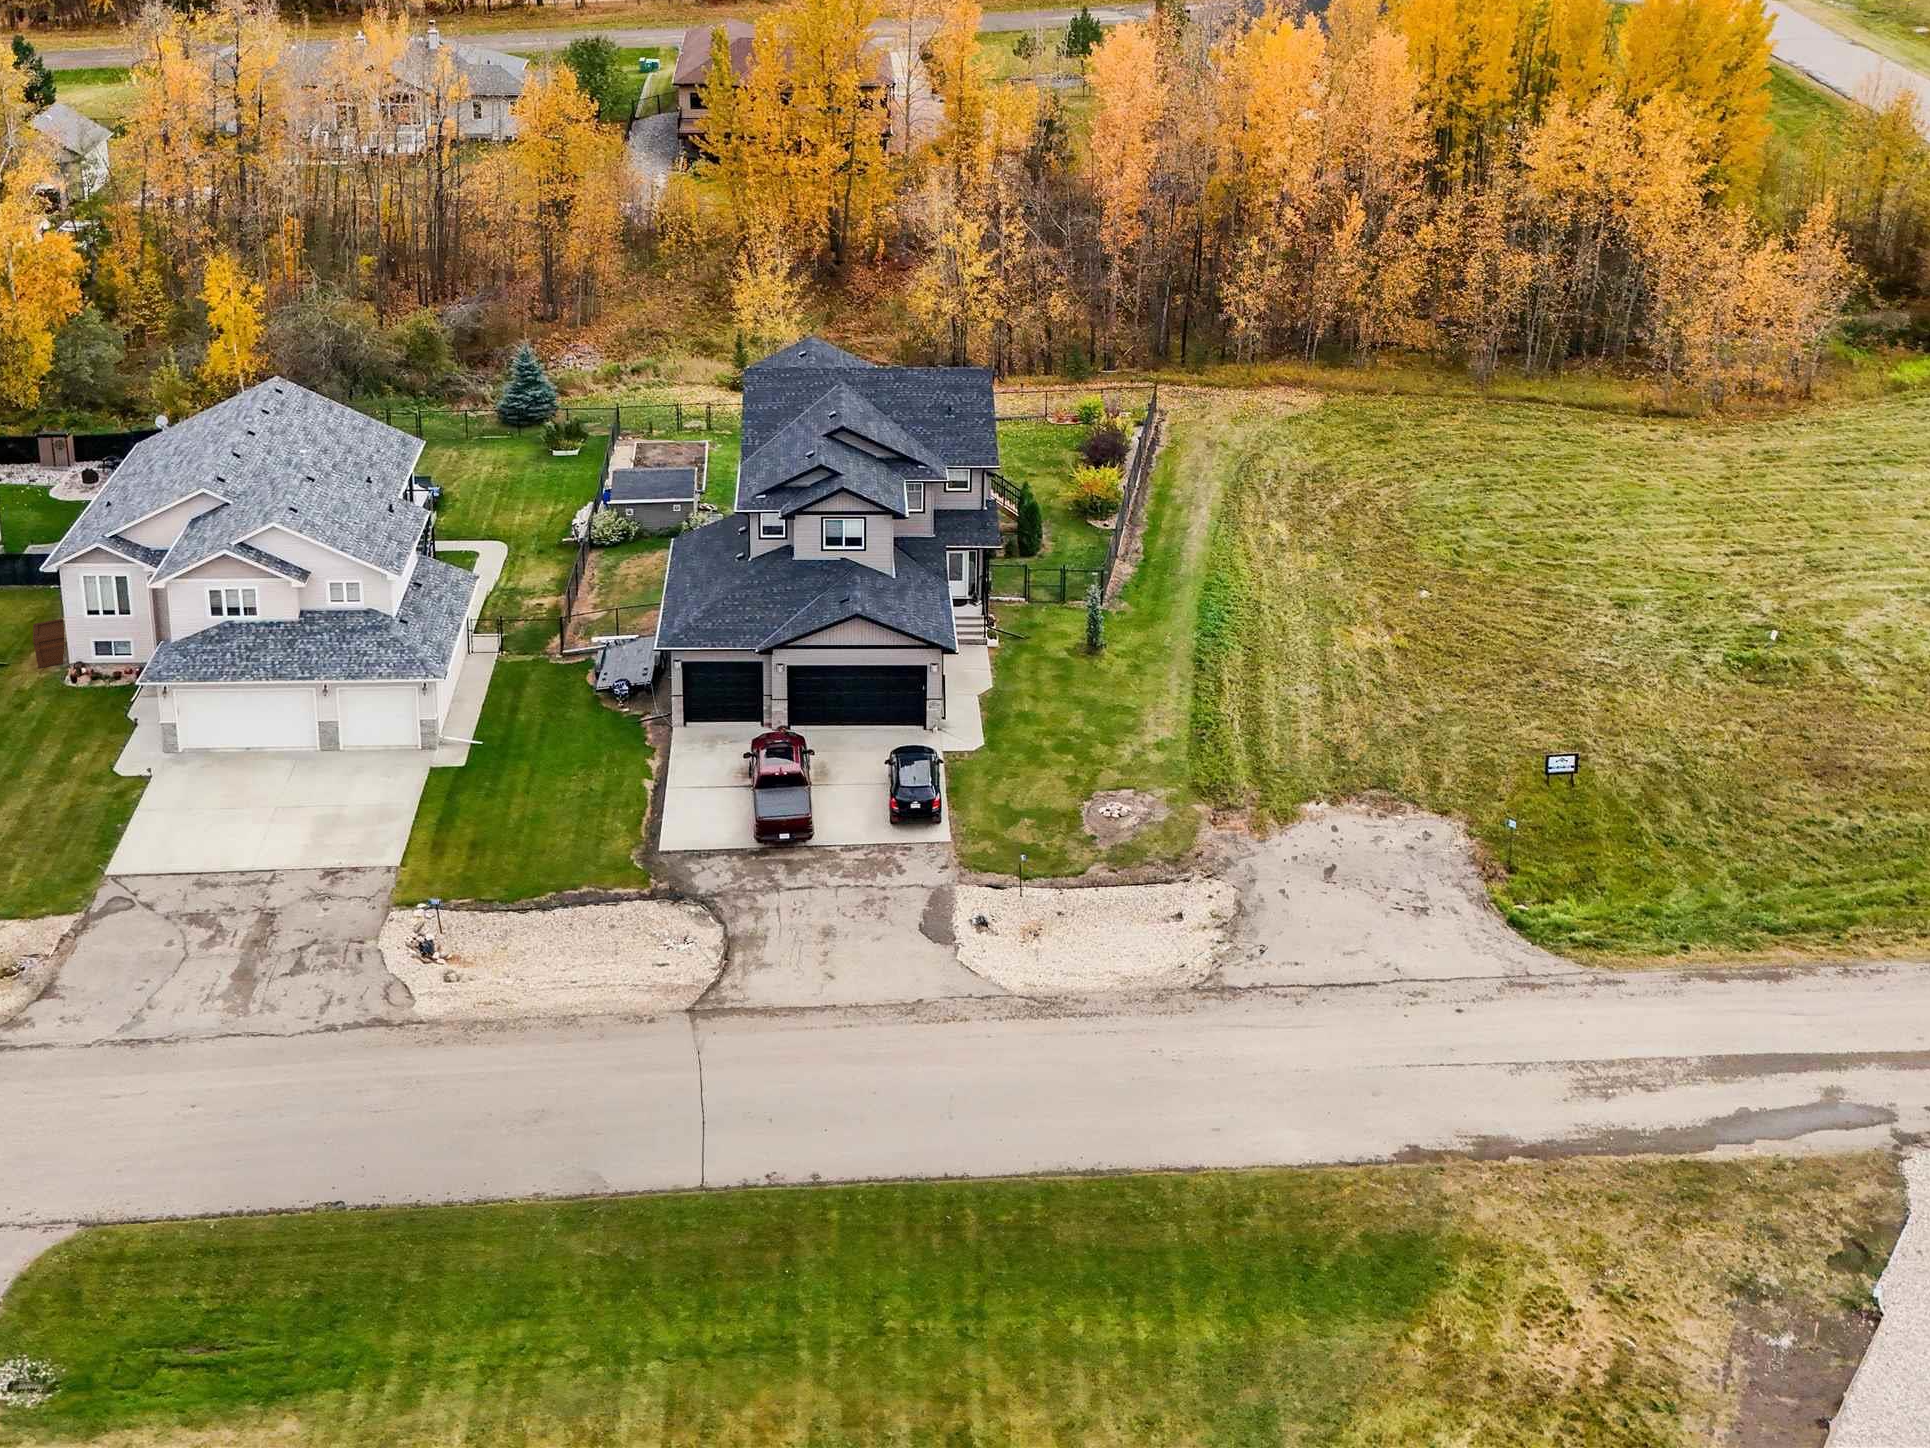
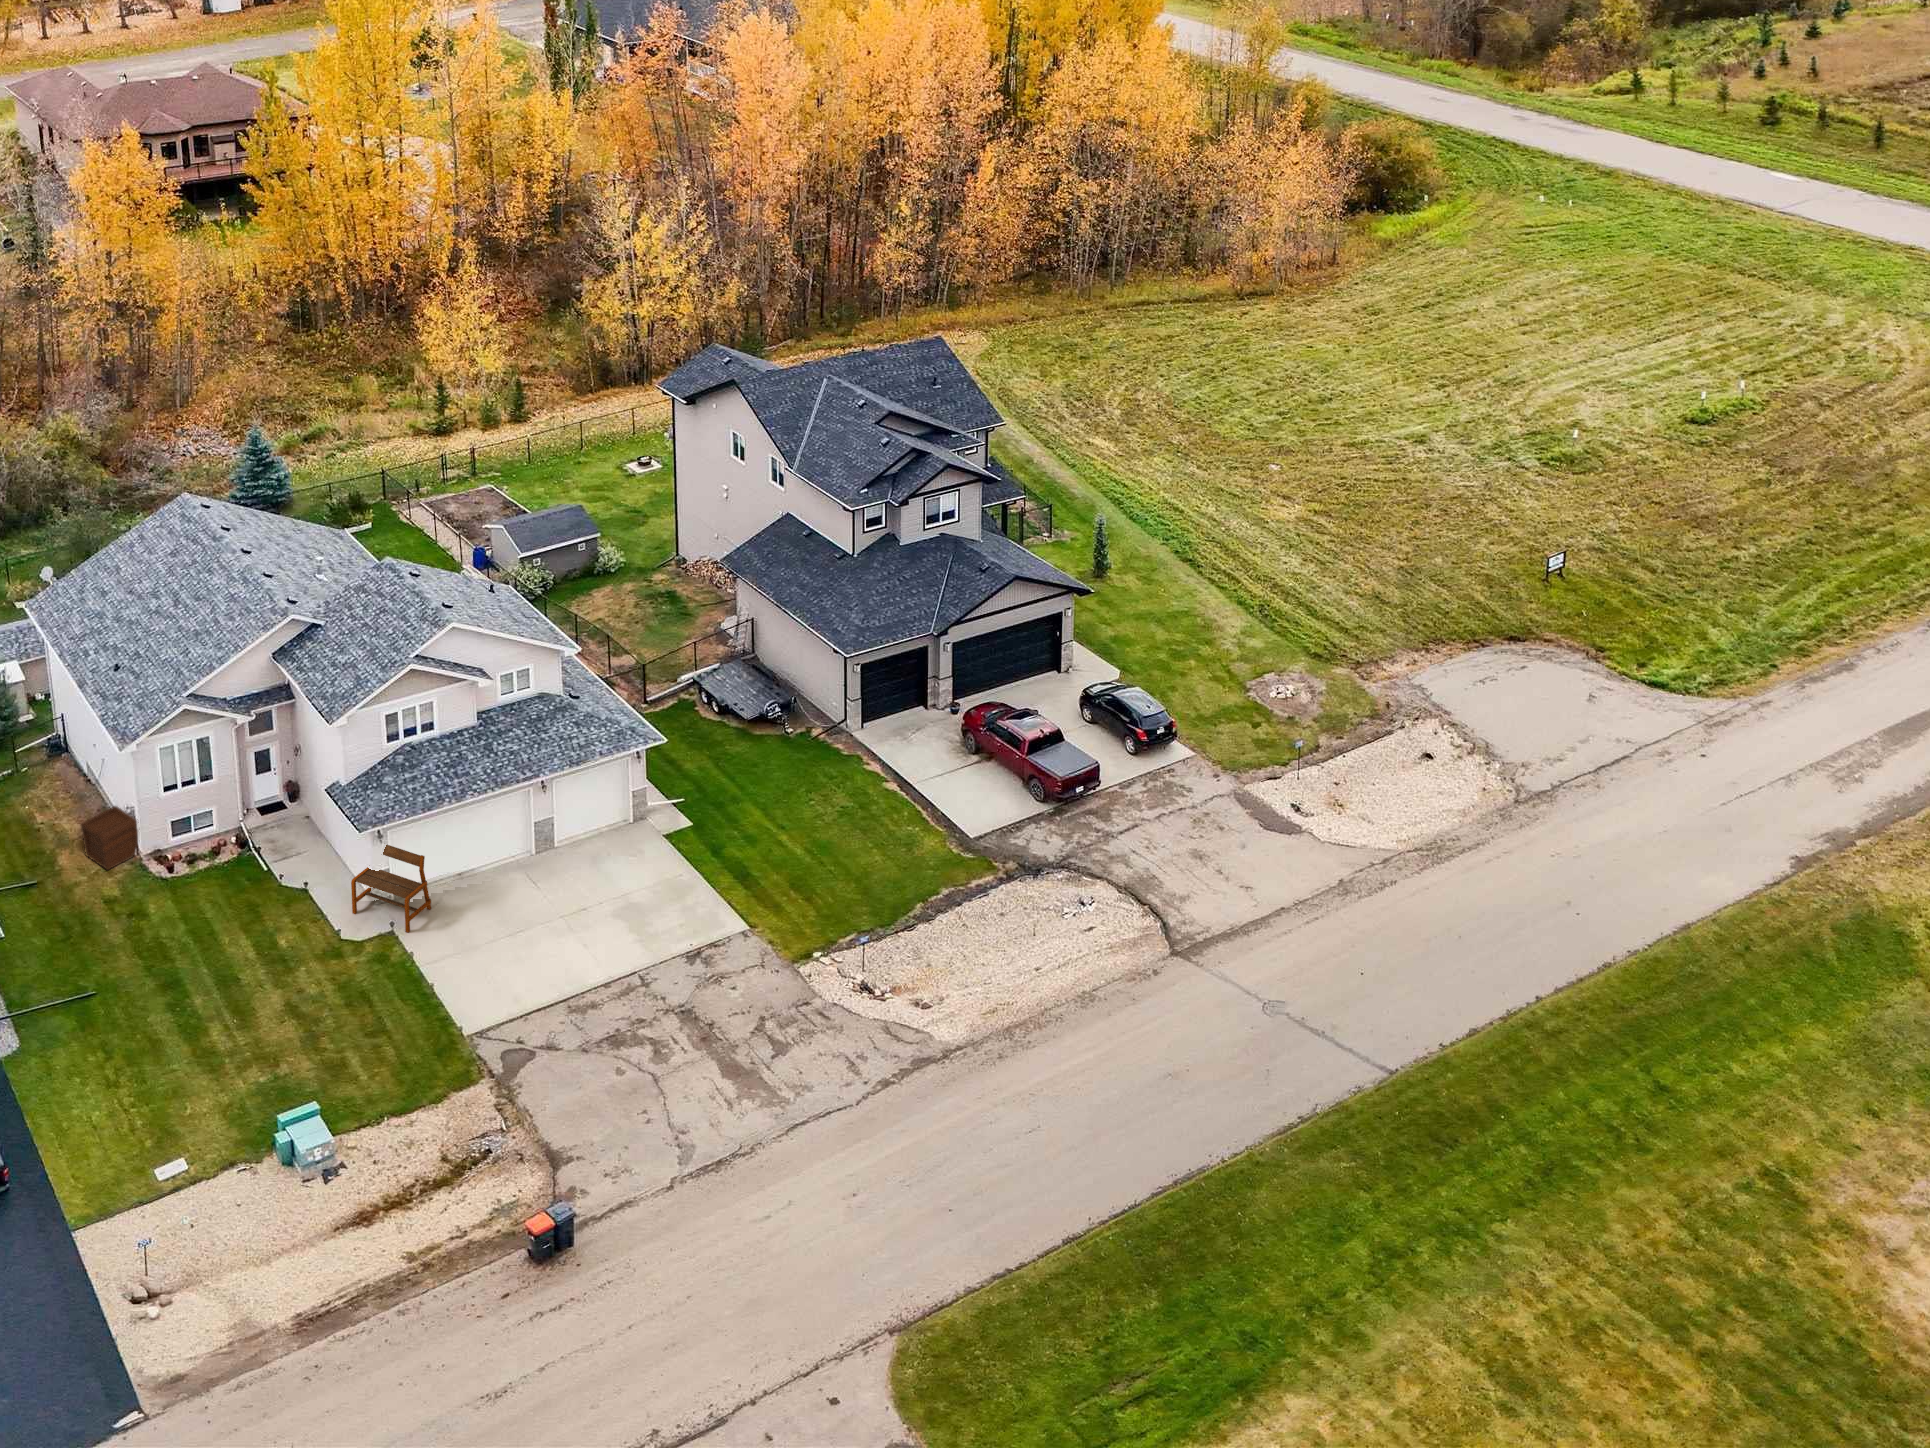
bench: none [143,695,198,782] -> present [351,845,431,933]

